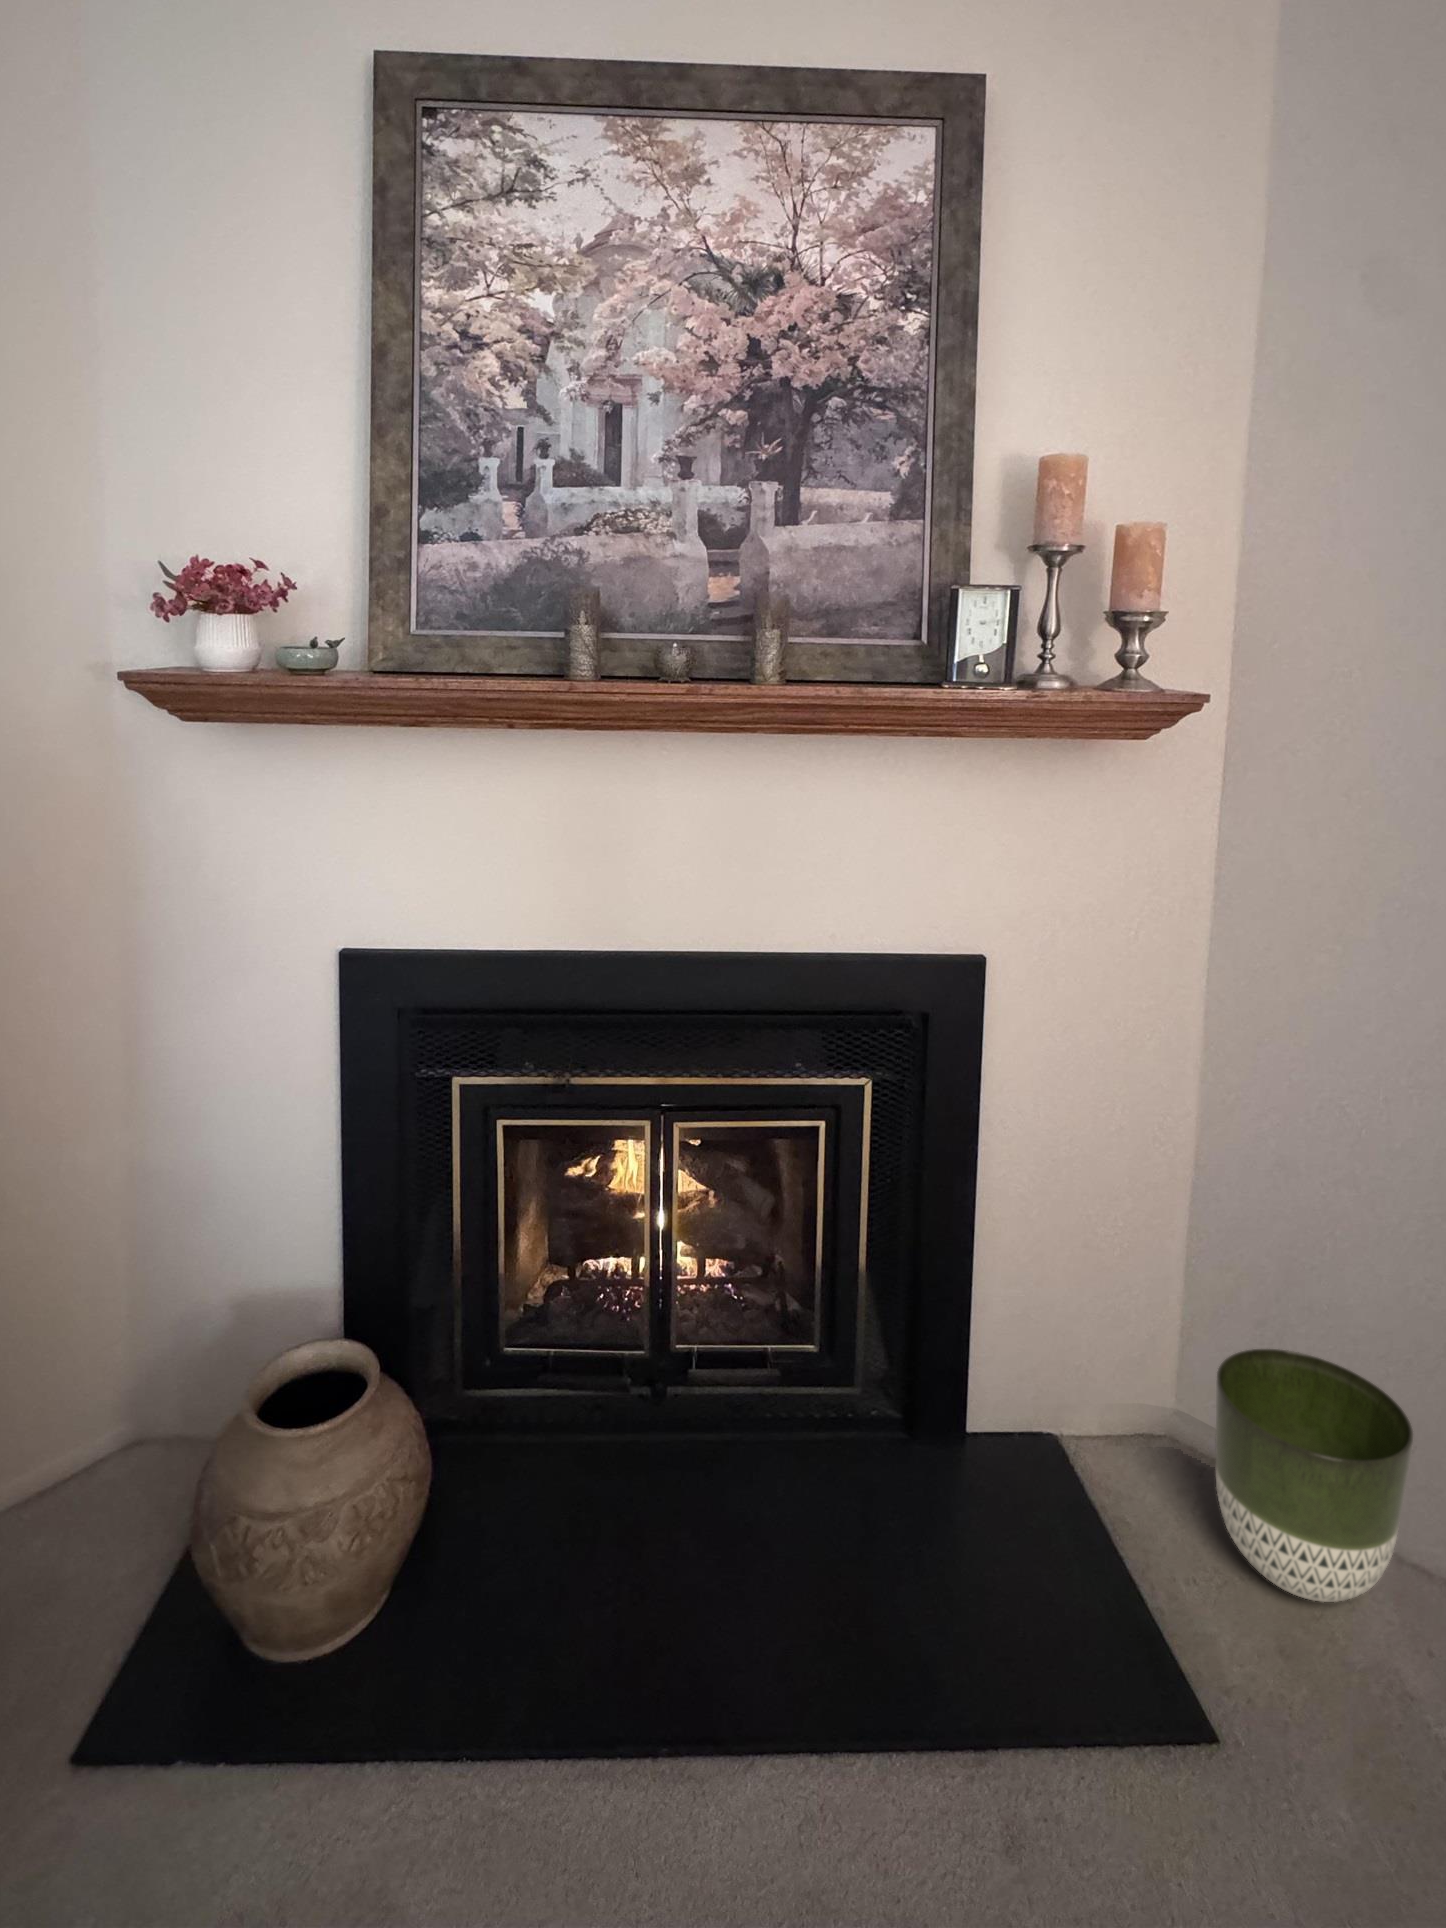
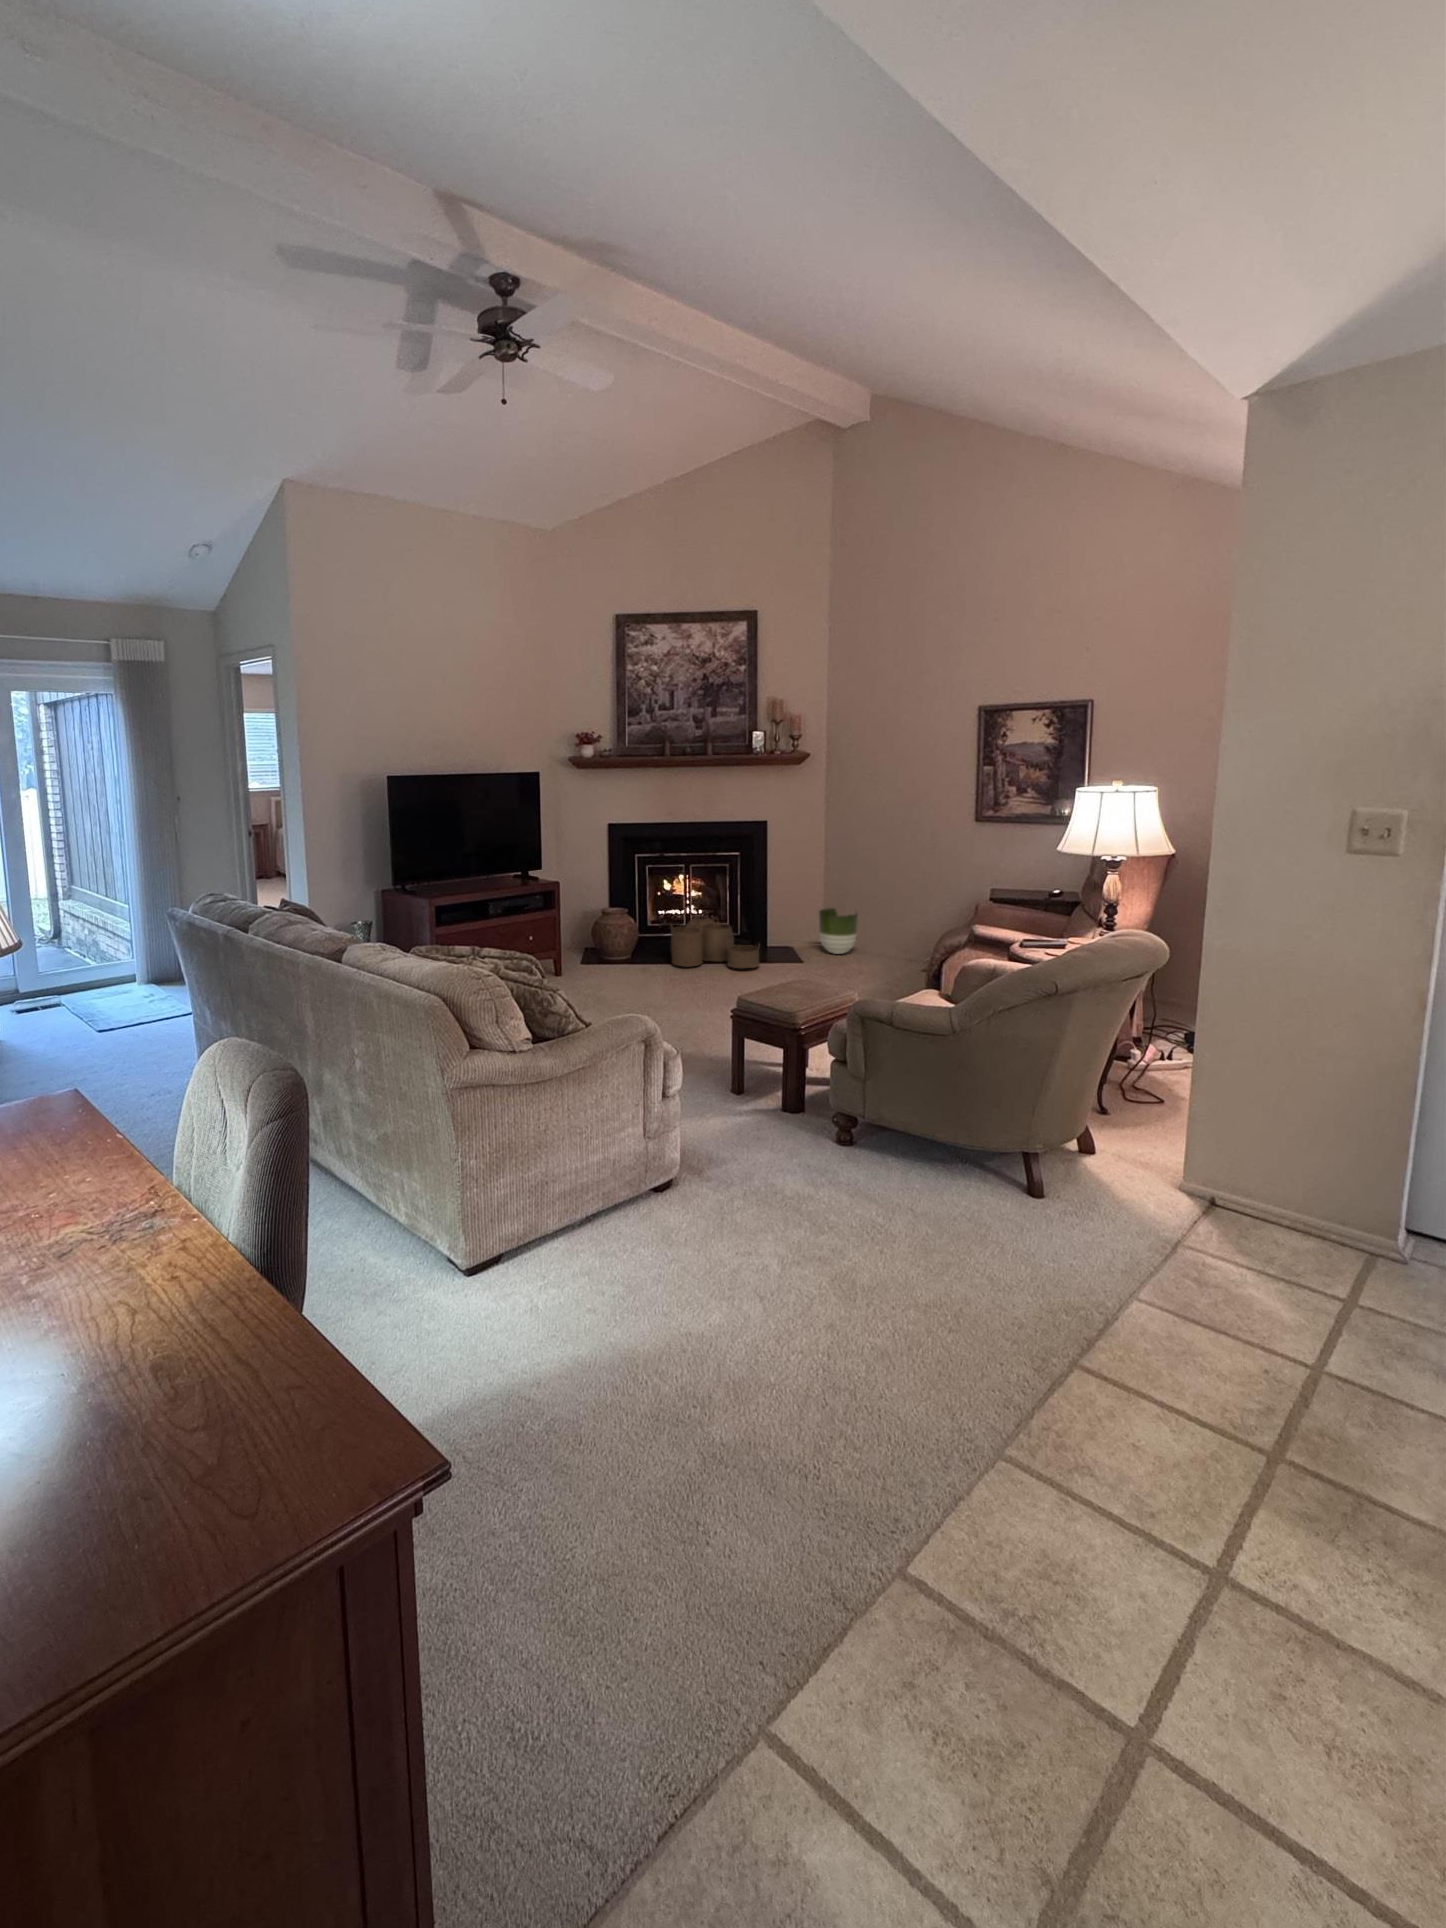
woven basket: none [542,1326,985,1812] -> present [671,916,759,968]

